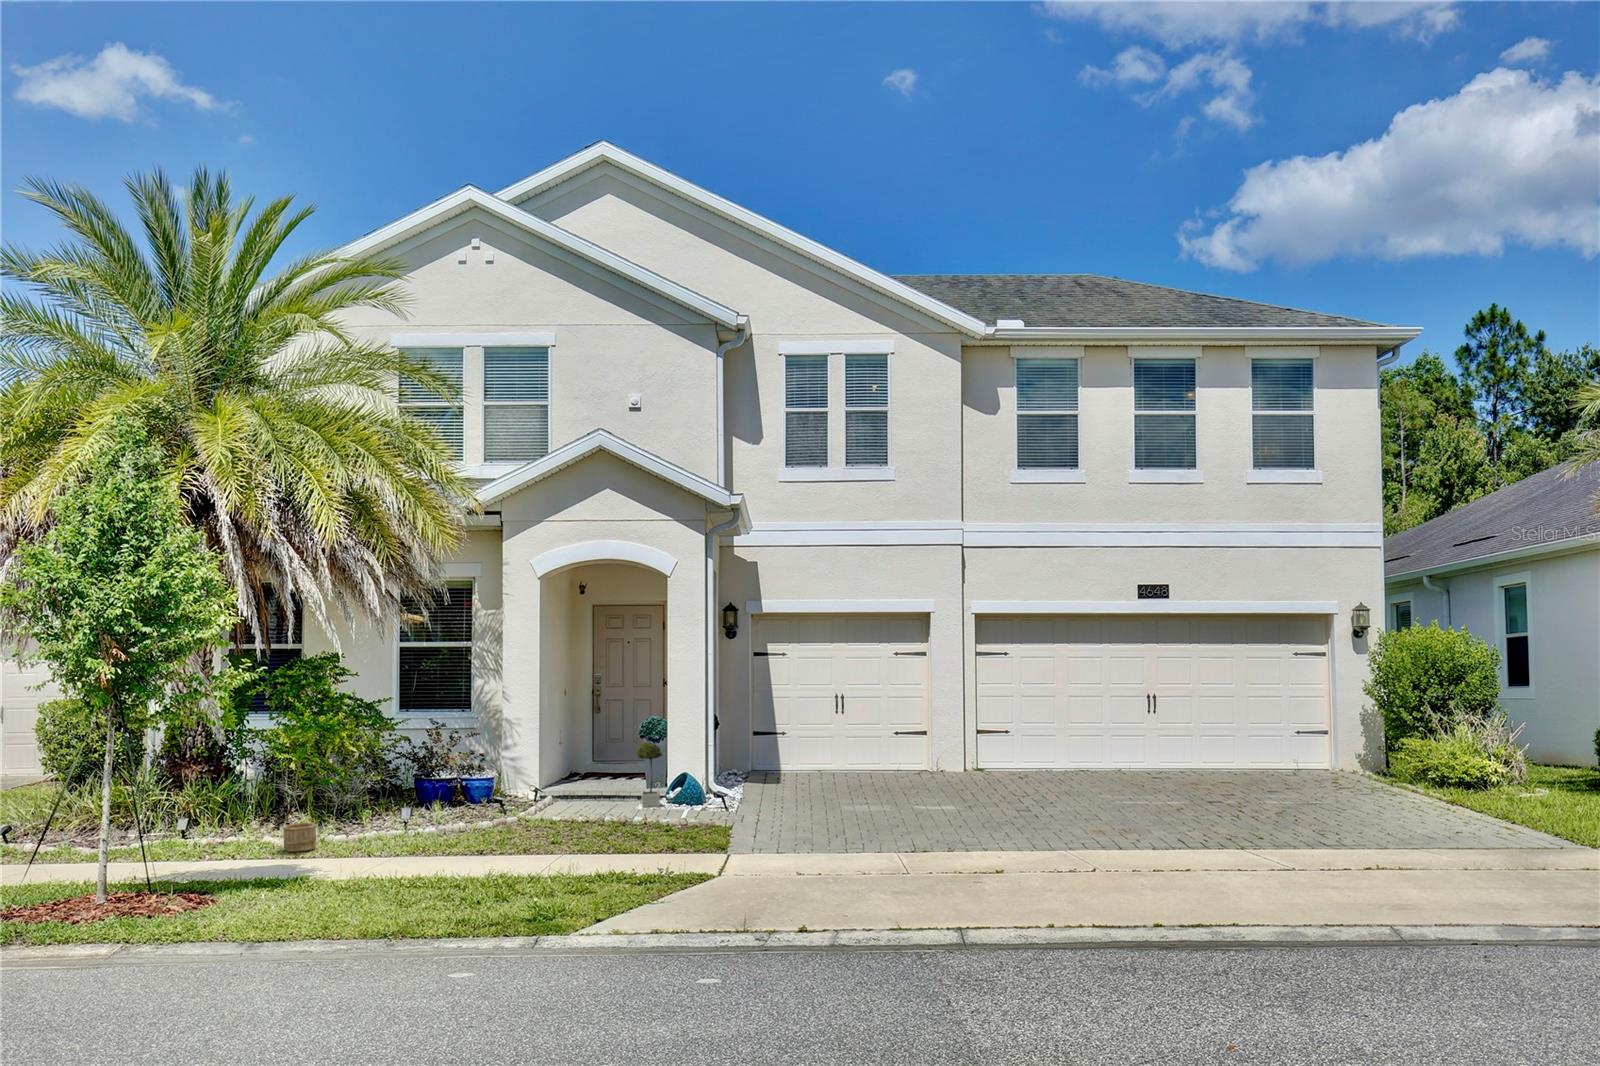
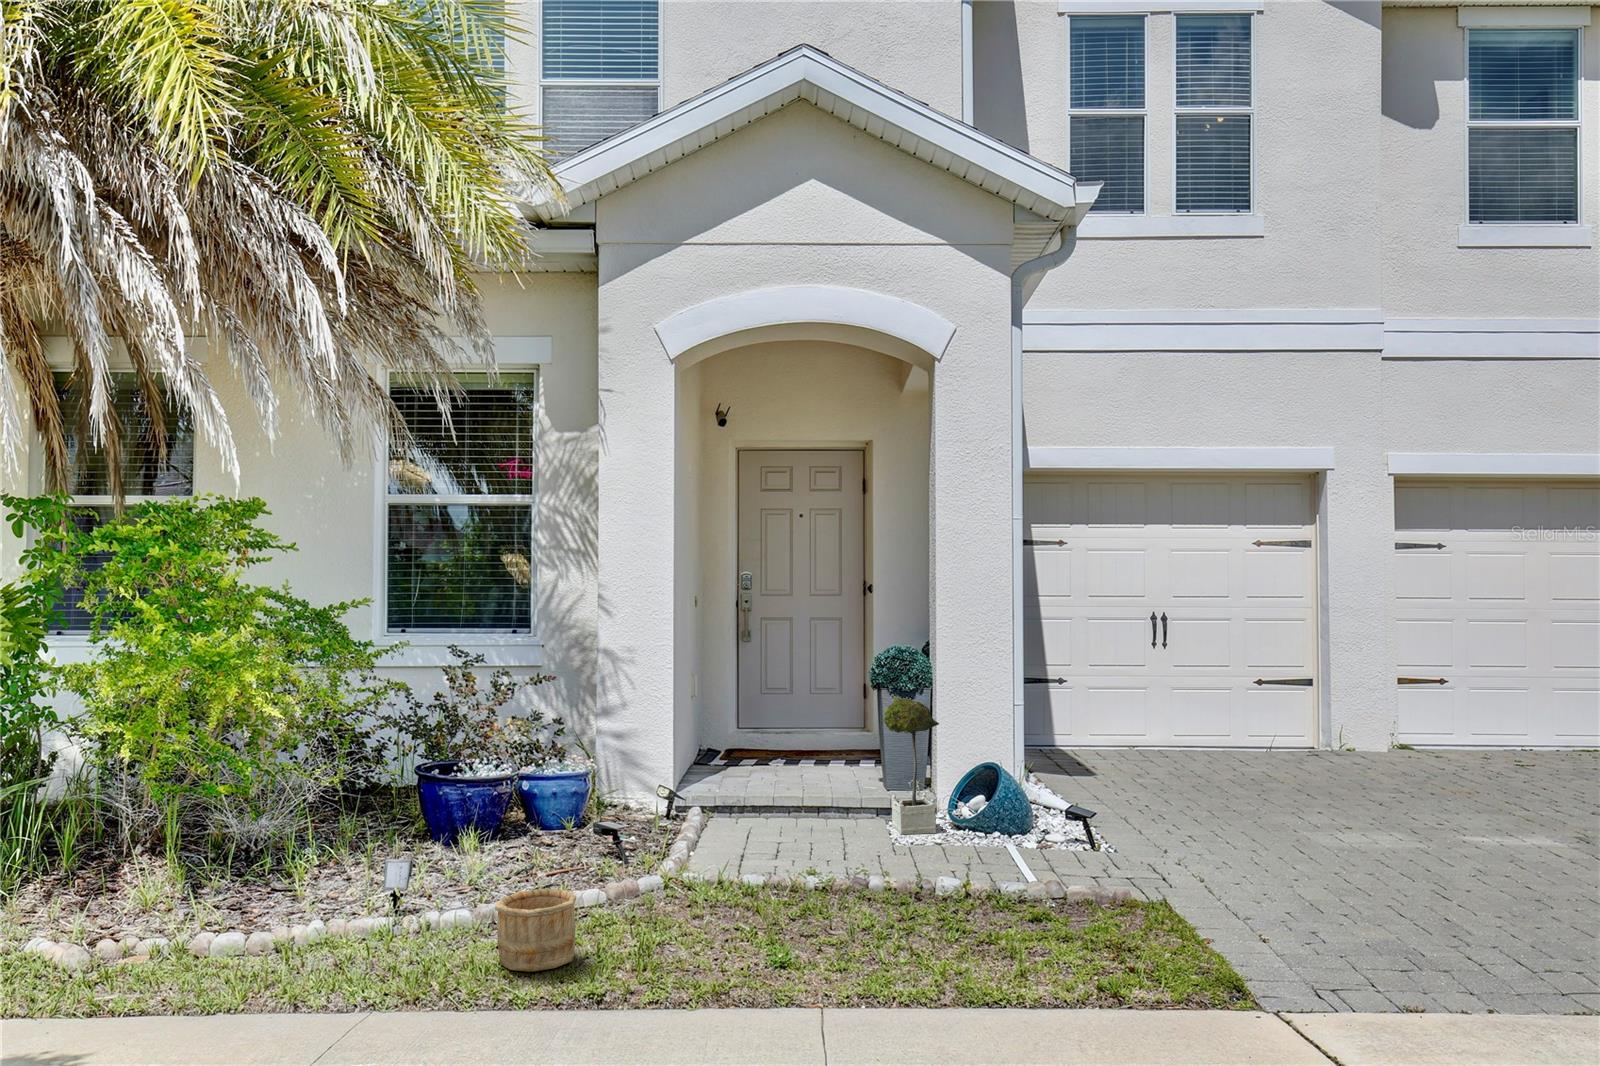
wooden bucket: present [283,823,317,852] -> present [495,889,576,972]

